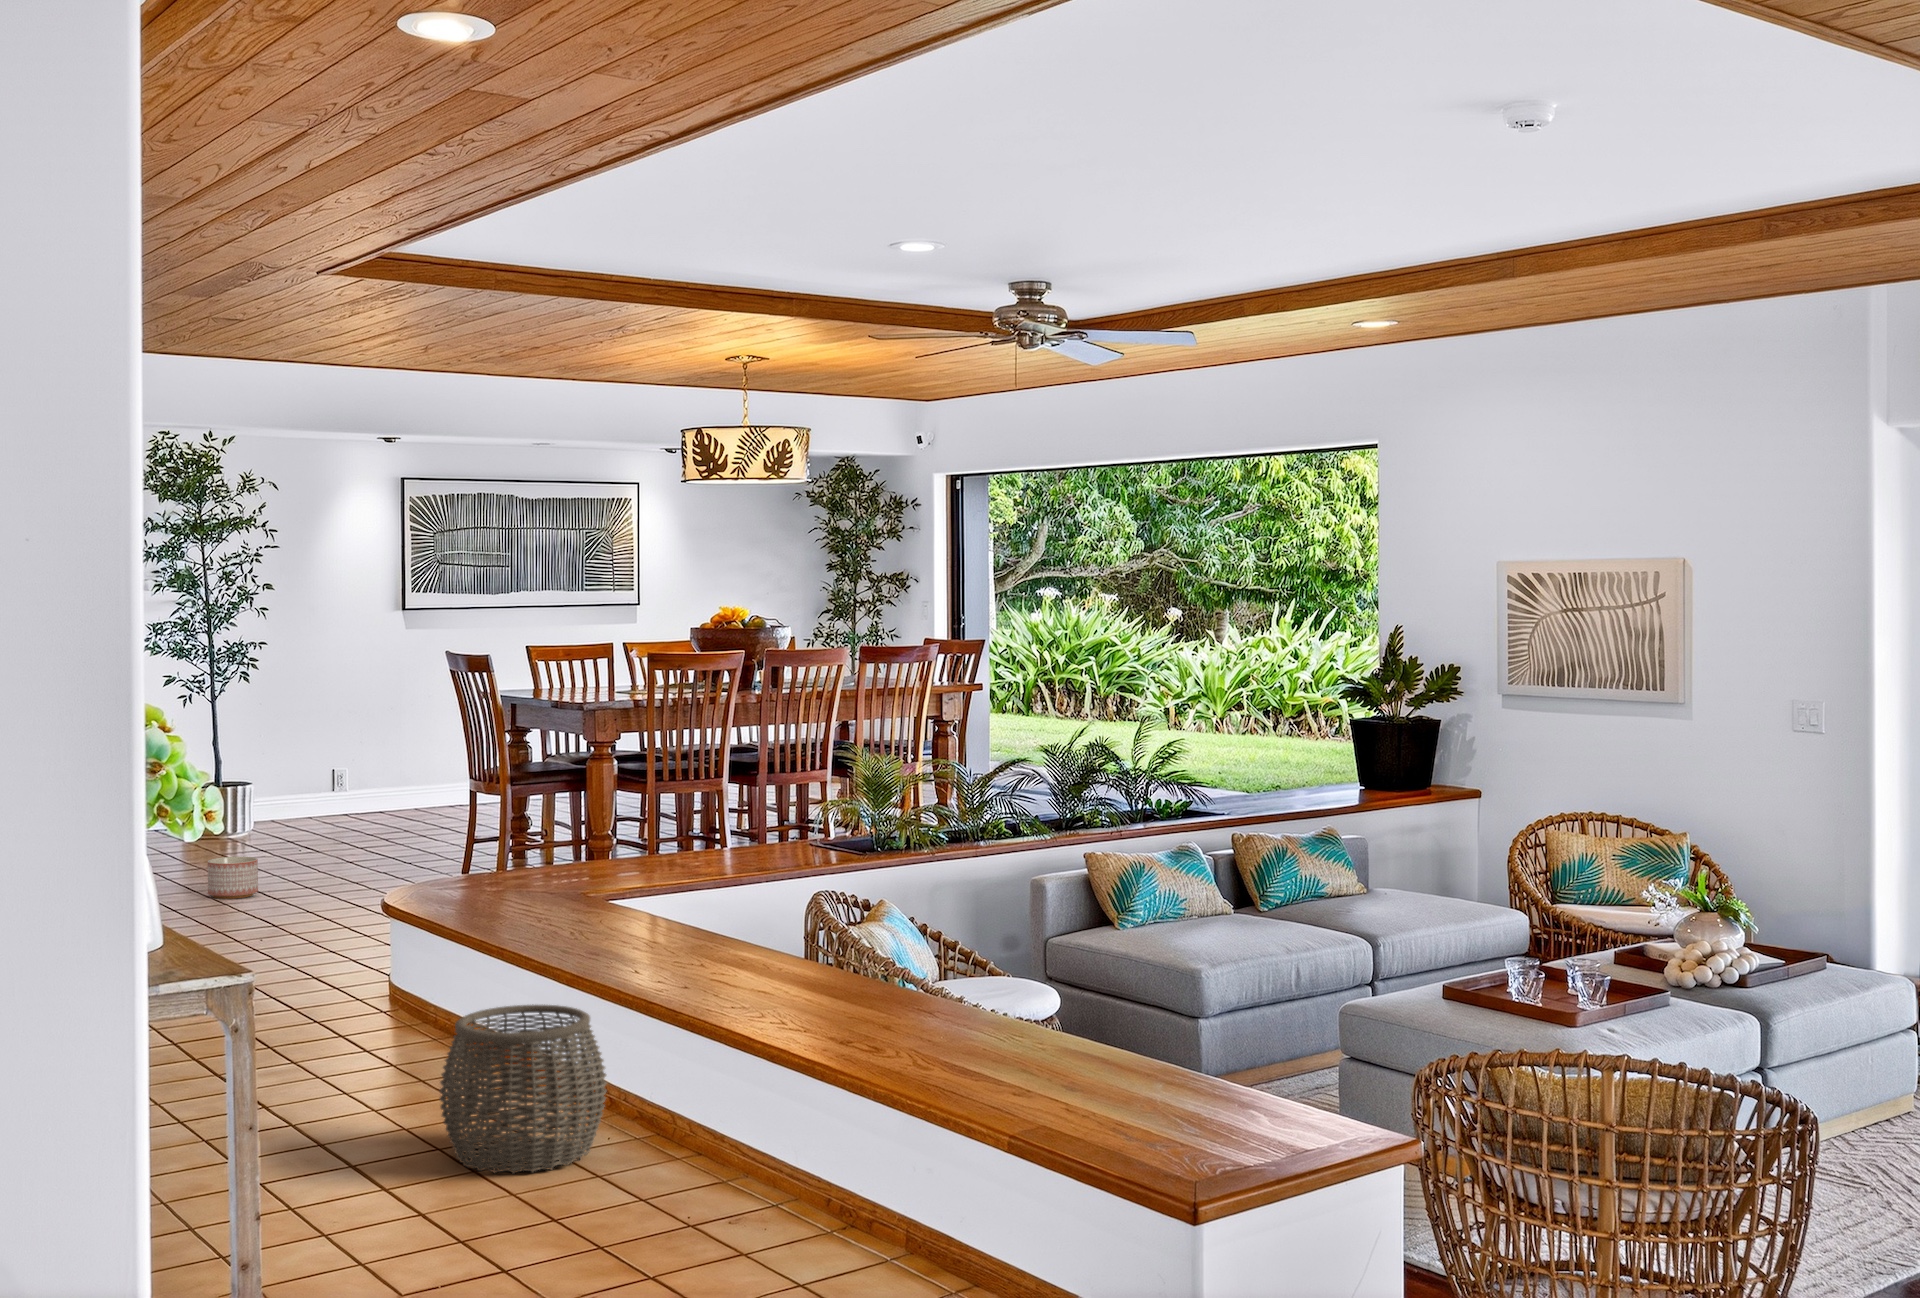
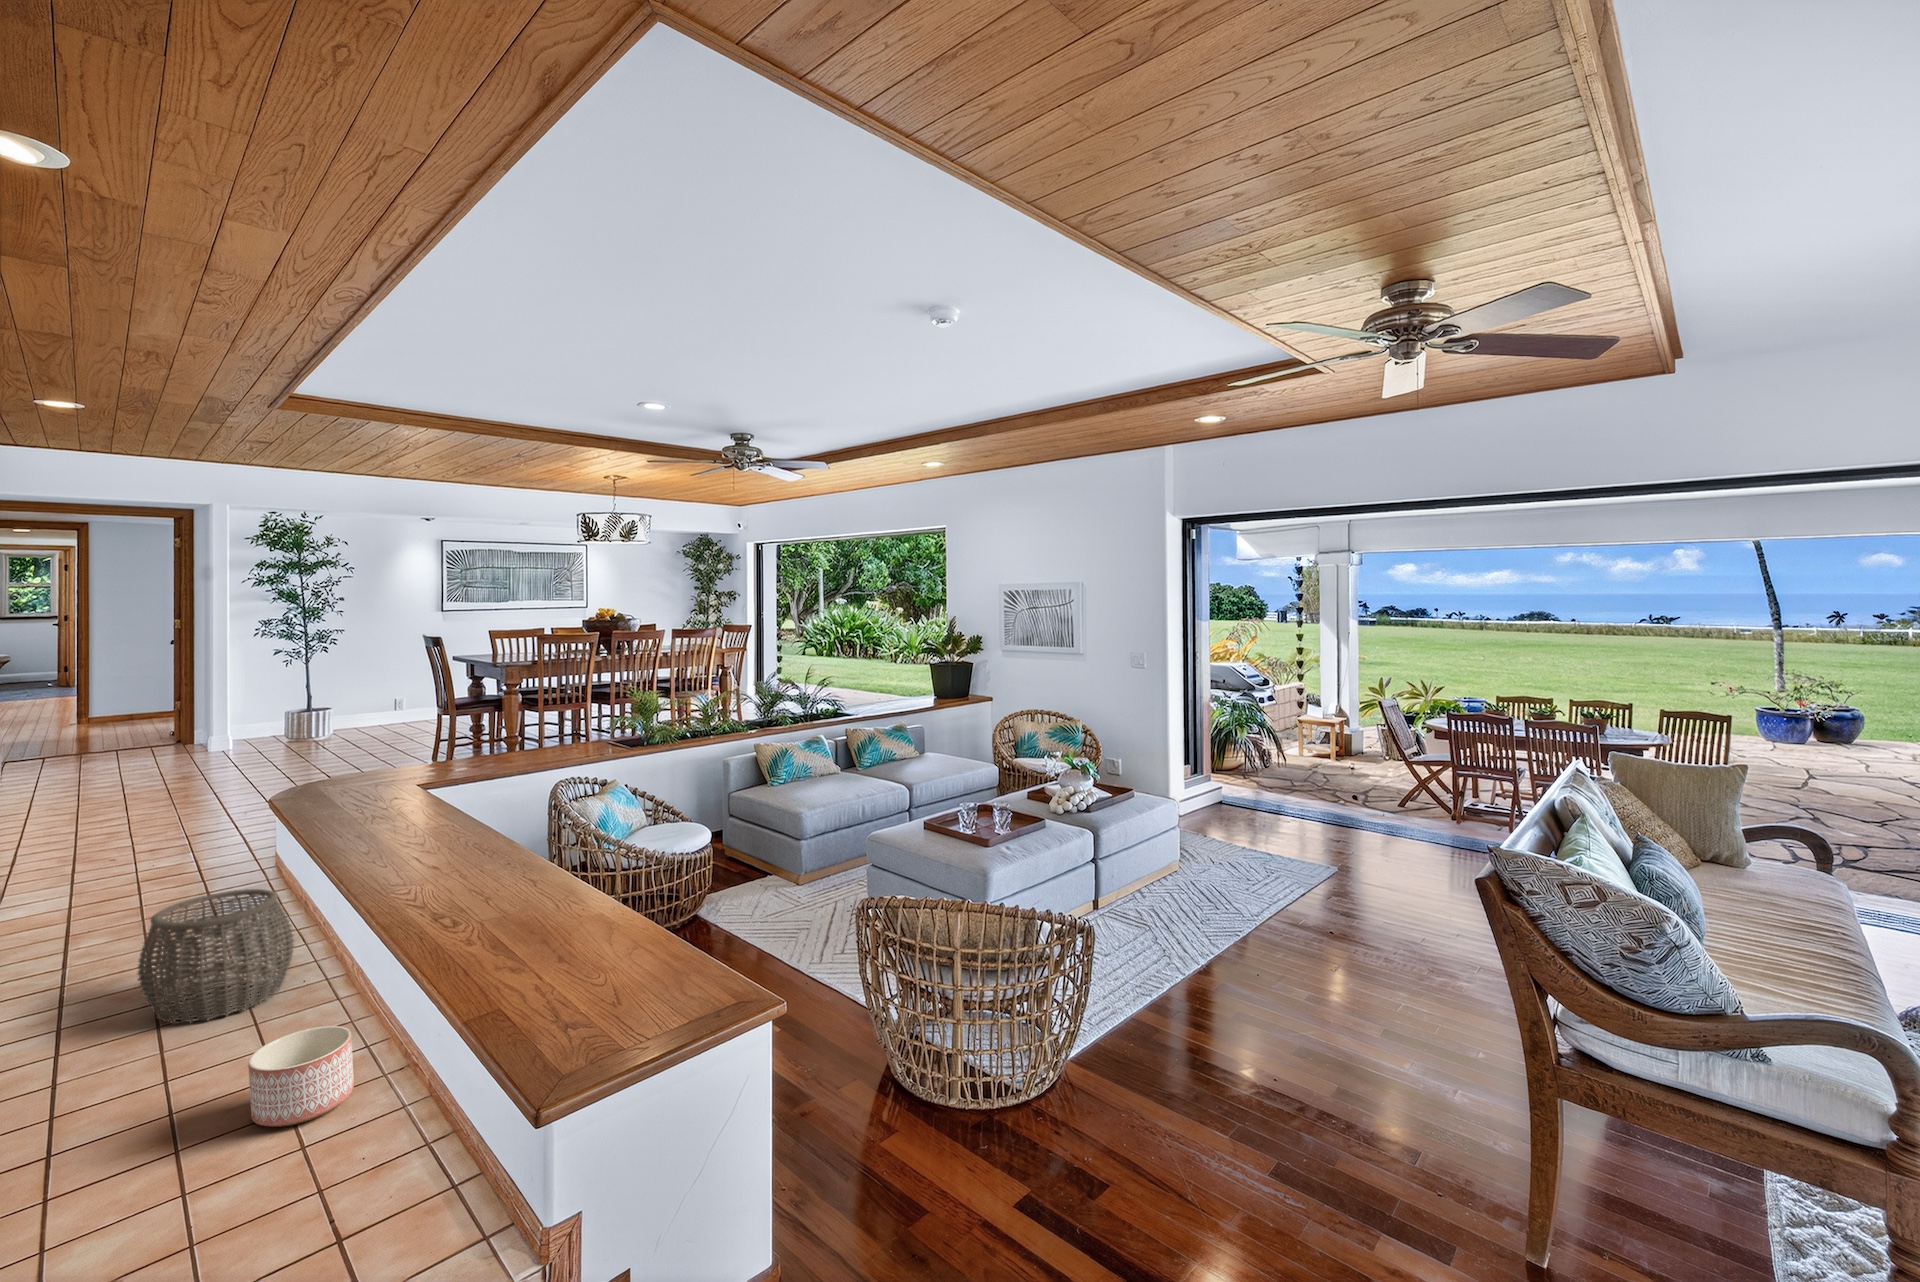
planter: present [208,857,258,899] -> present [248,1026,354,1127]

